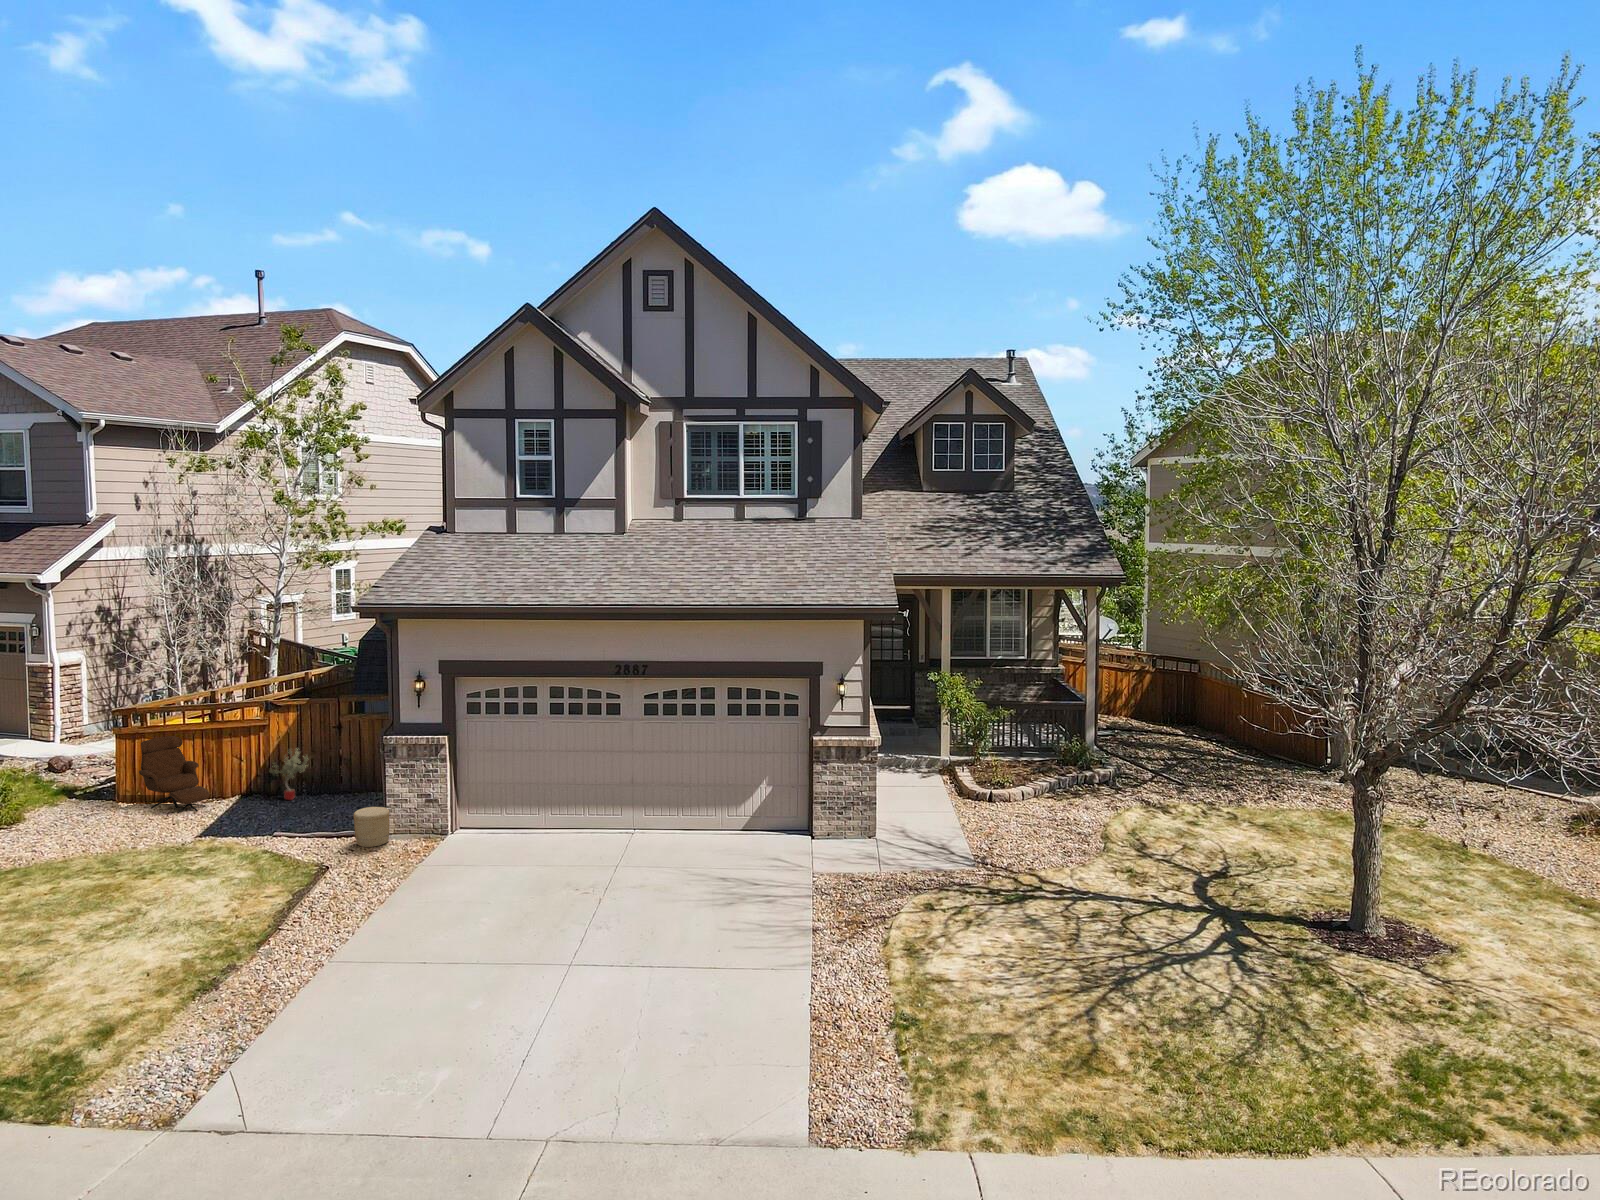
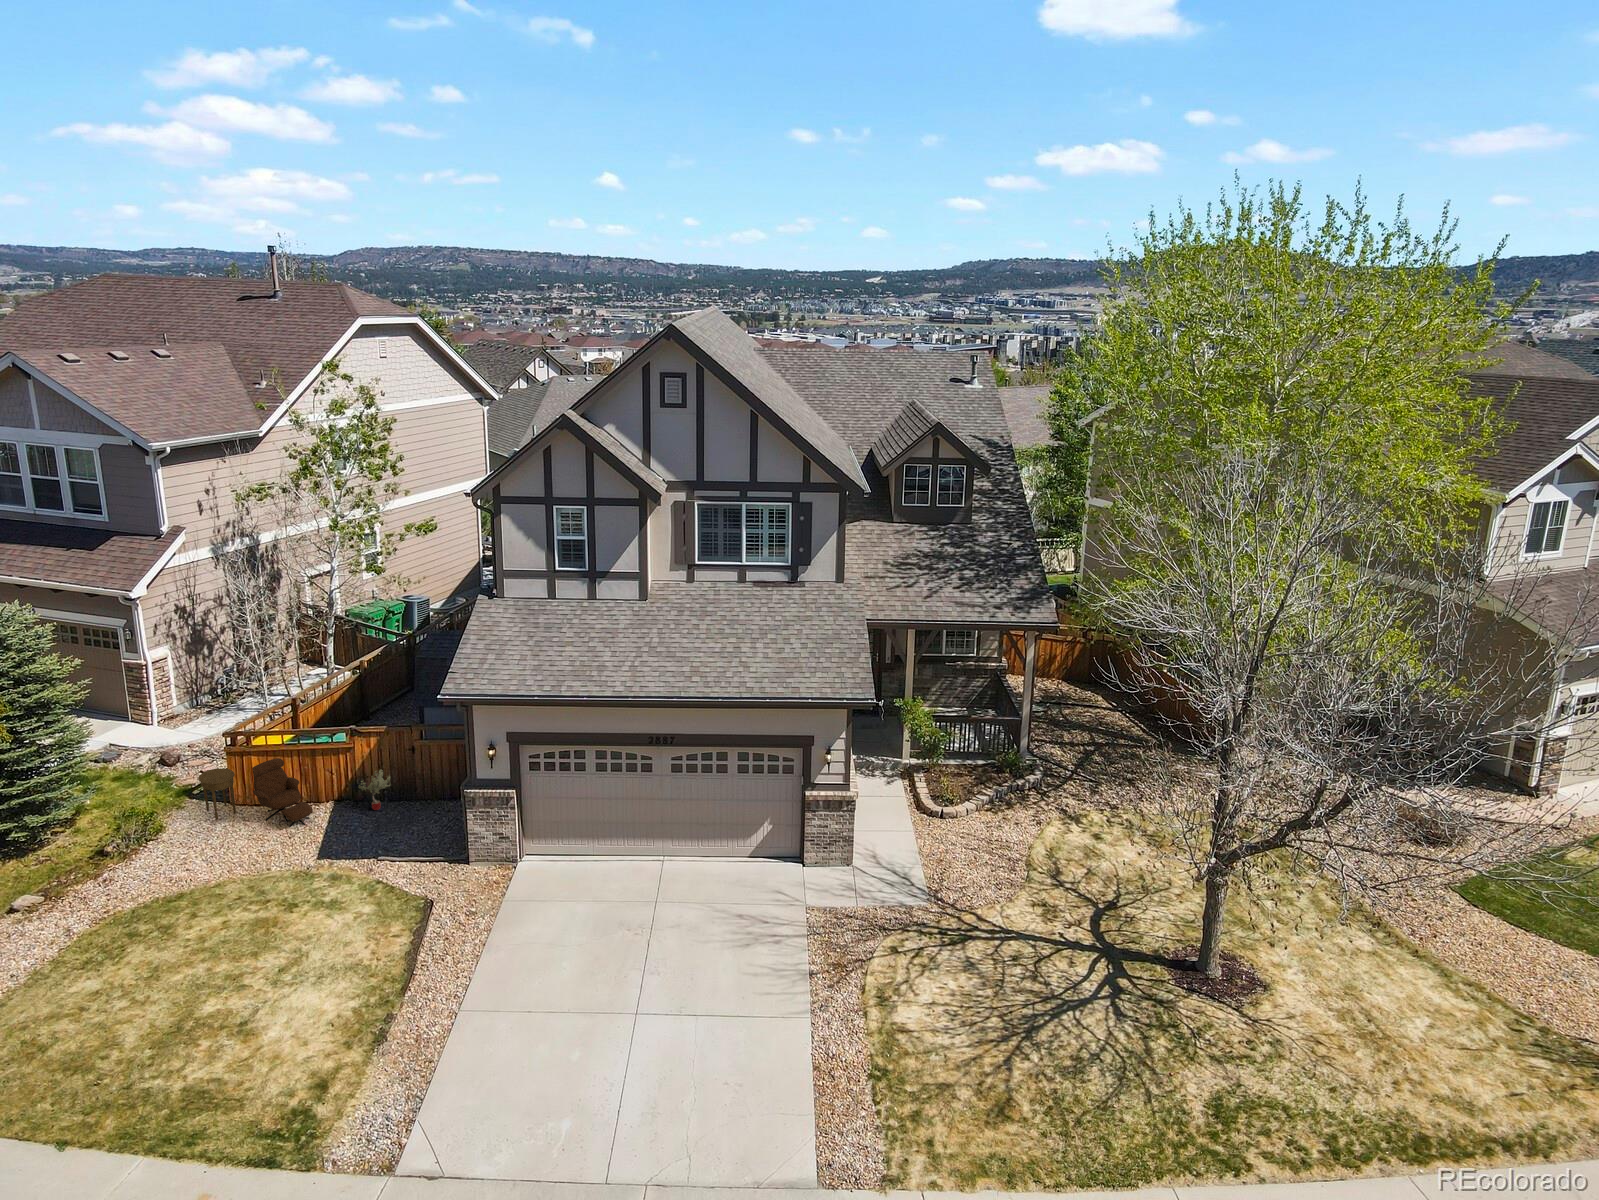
side table: none [75,749,121,808] -> present [198,768,236,820]
woven basket: present [353,807,390,847] -> none [443,838,471,872]

